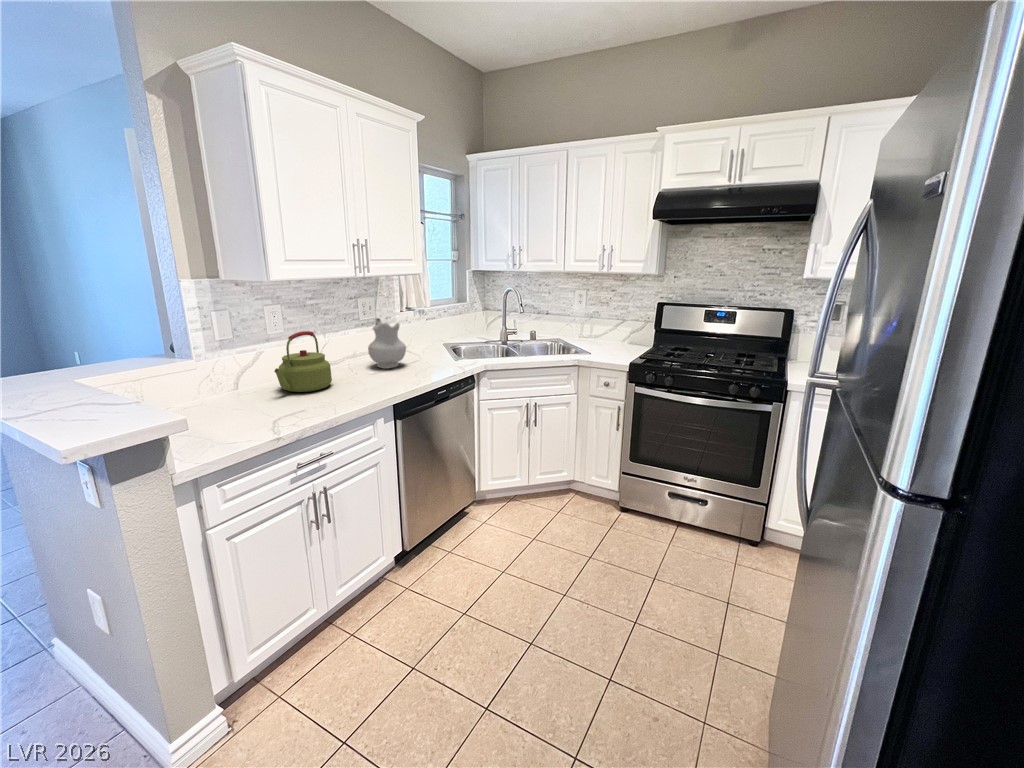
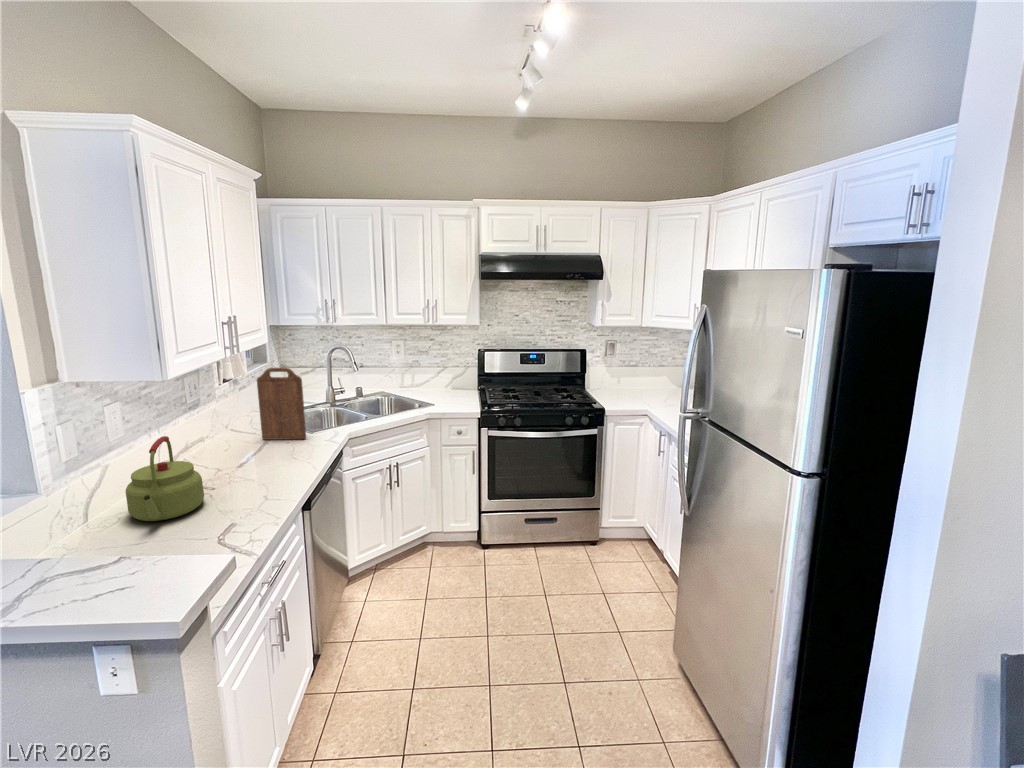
cutting board: none [419,297,450,362] -> present [257,368,306,440]
ceramic pitcher: present [368,318,406,369] -> none [208,401,259,463]

